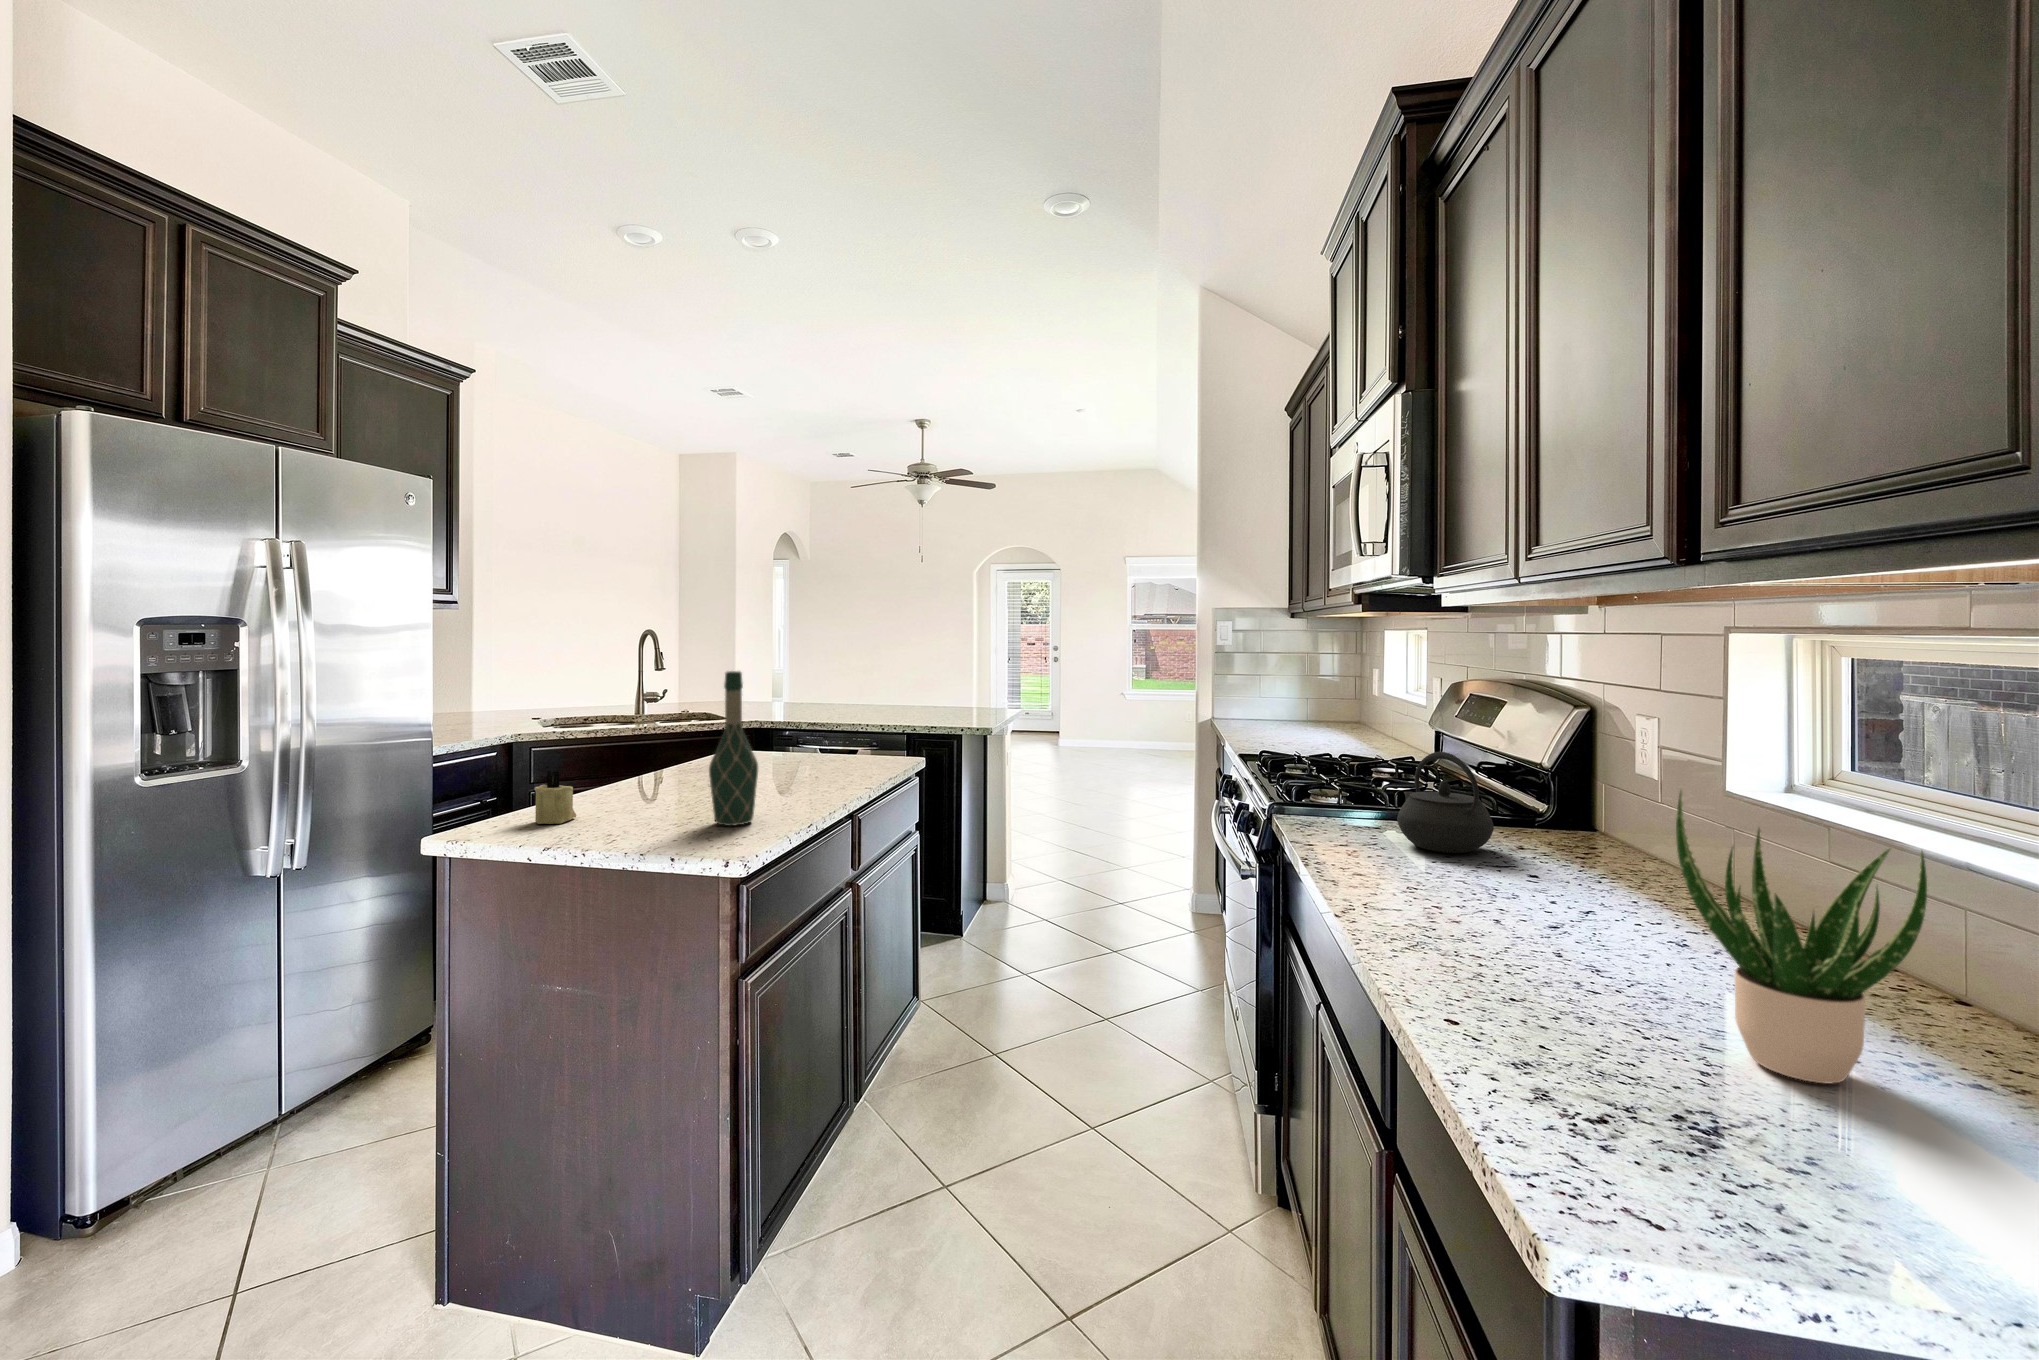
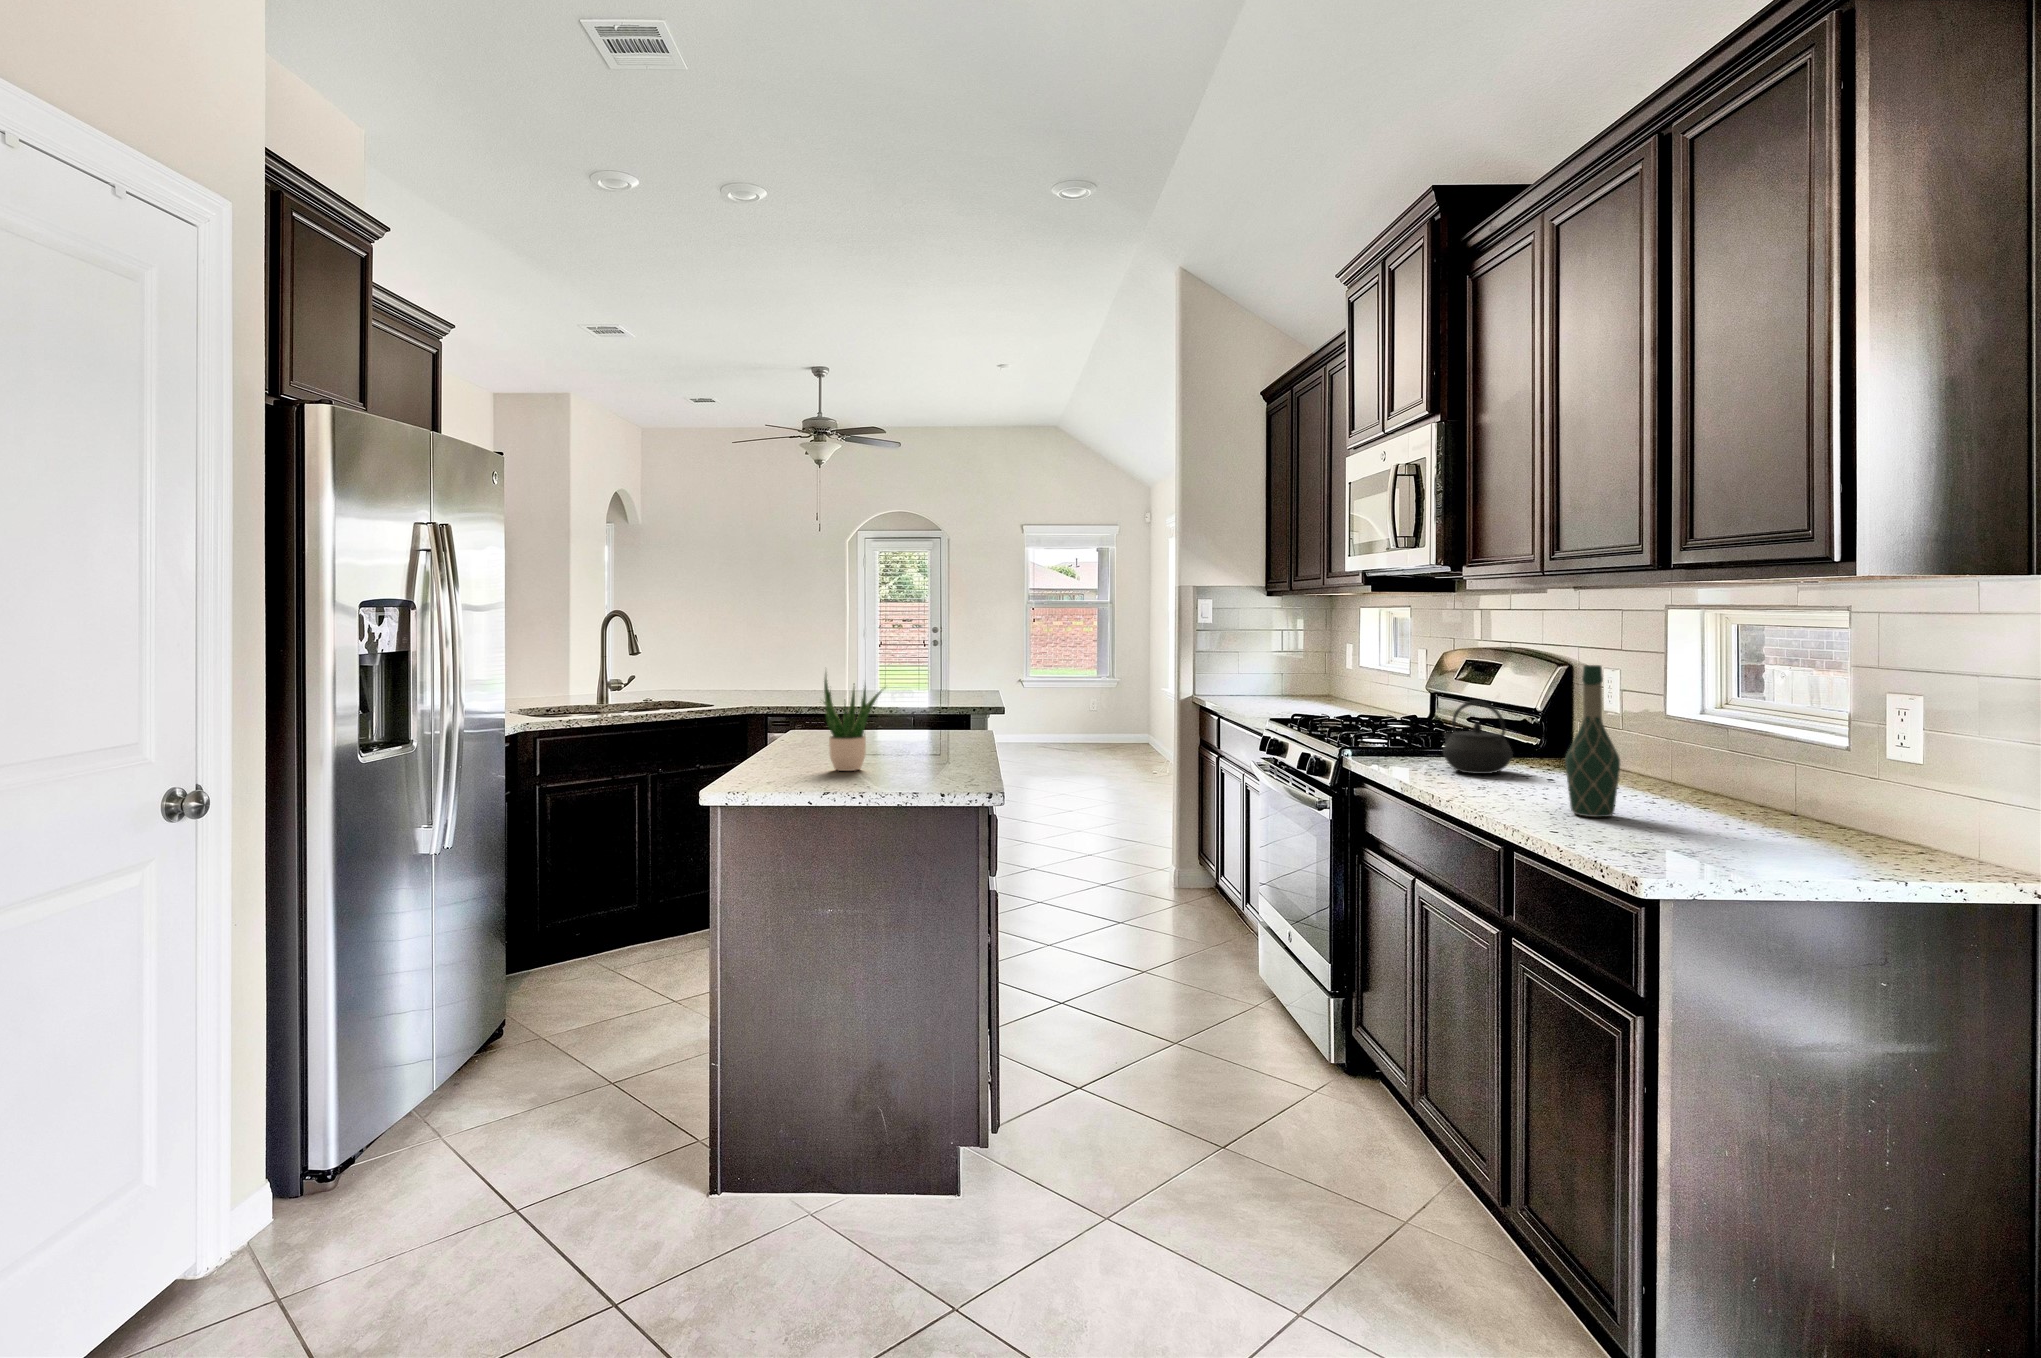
wine bottle: present [709,671,758,826] -> present [1565,665,1620,817]
candle: present [534,770,576,824] -> none [763,737,794,782]
potted plant: present [1676,791,1927,1084] -> present [824,674,882,771]

